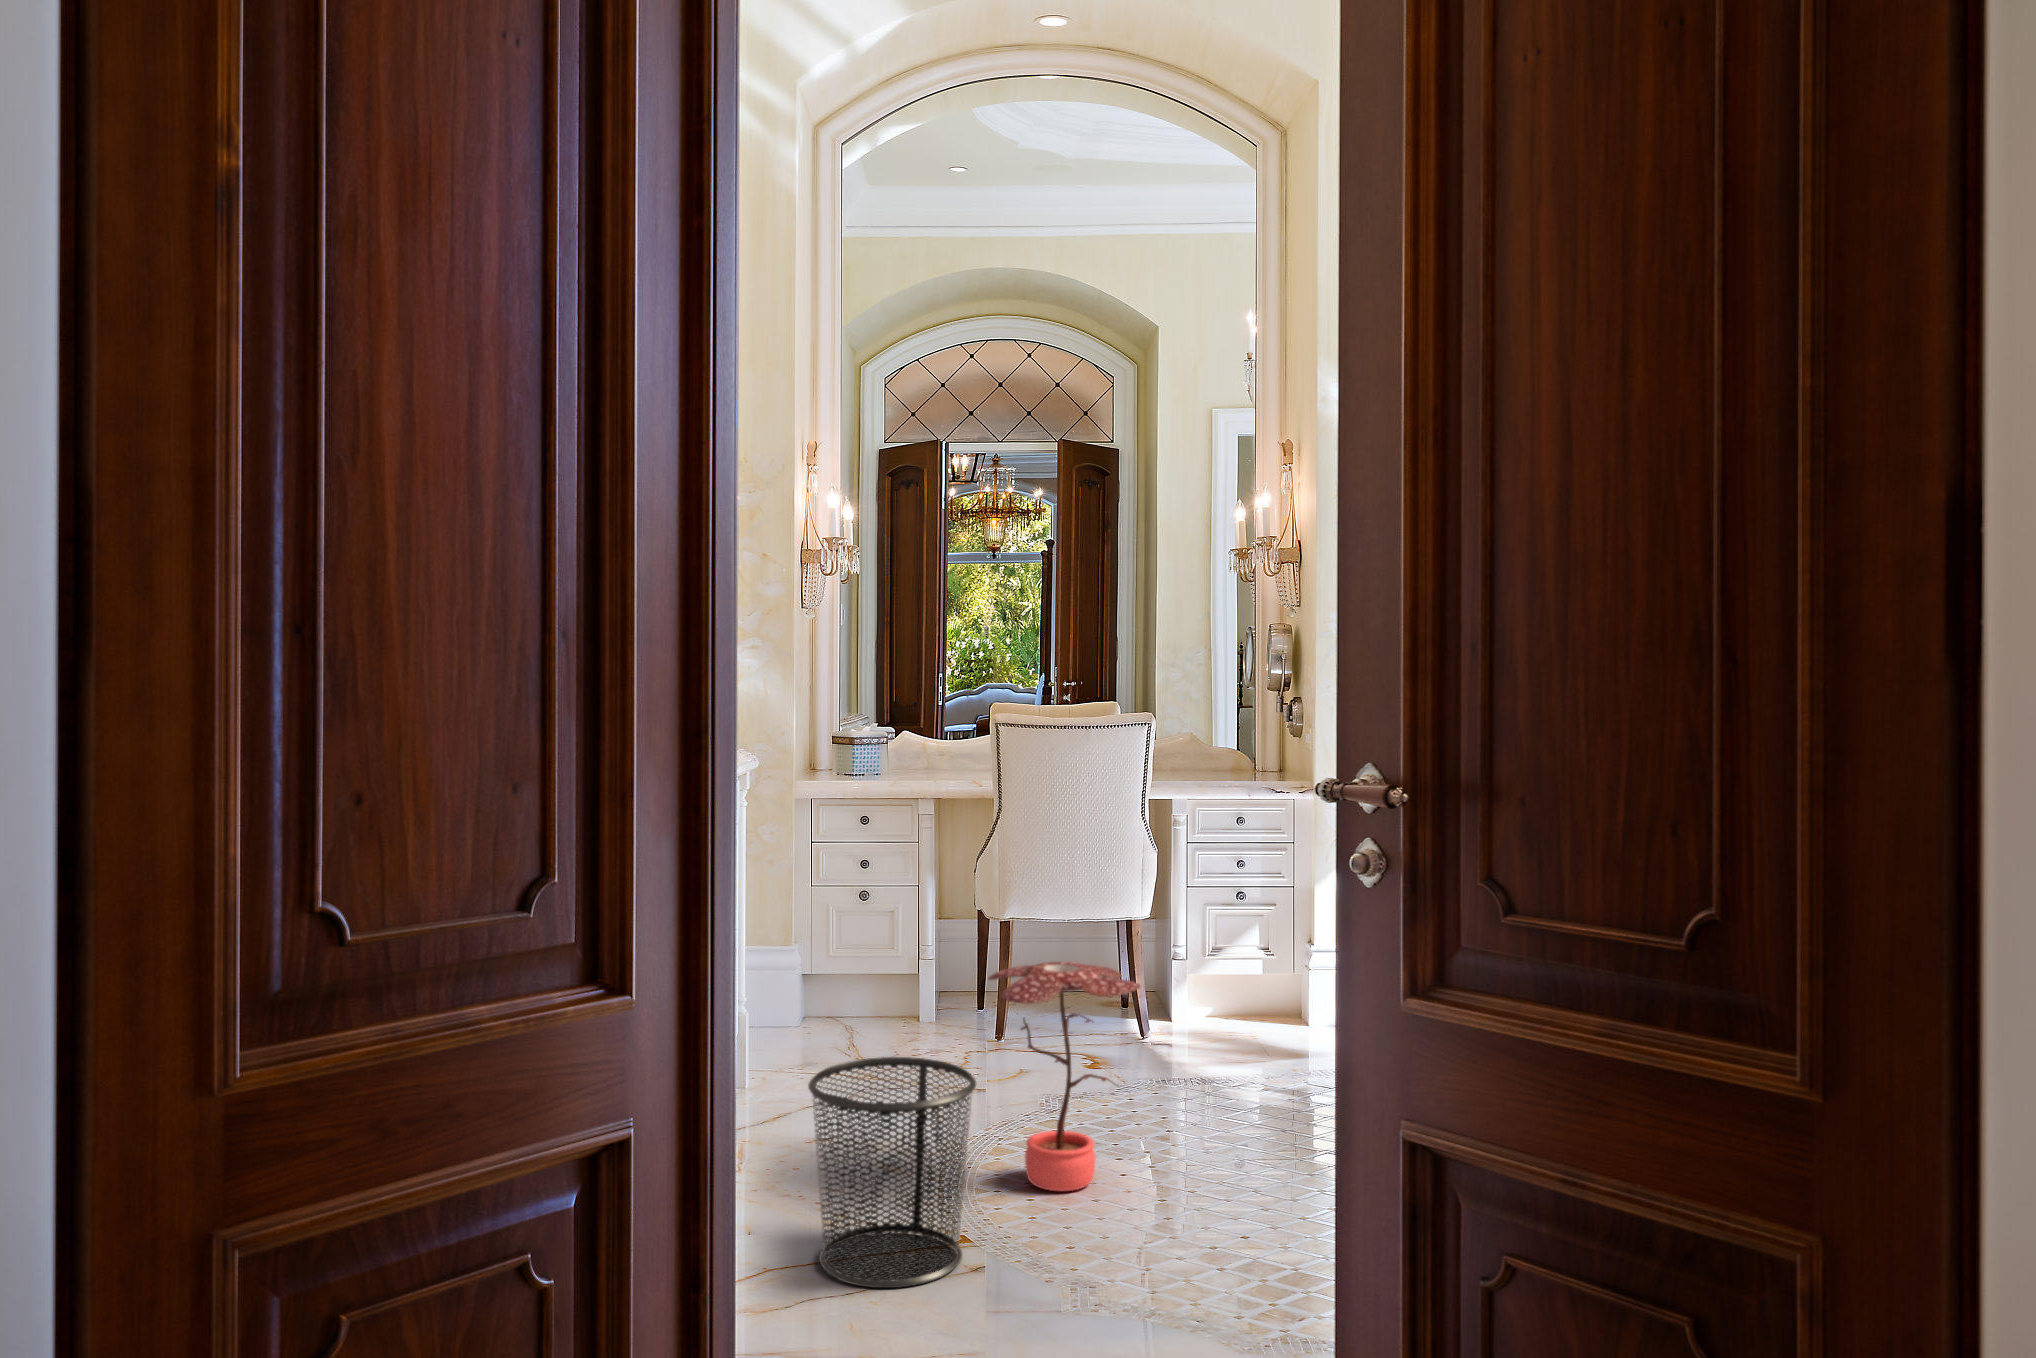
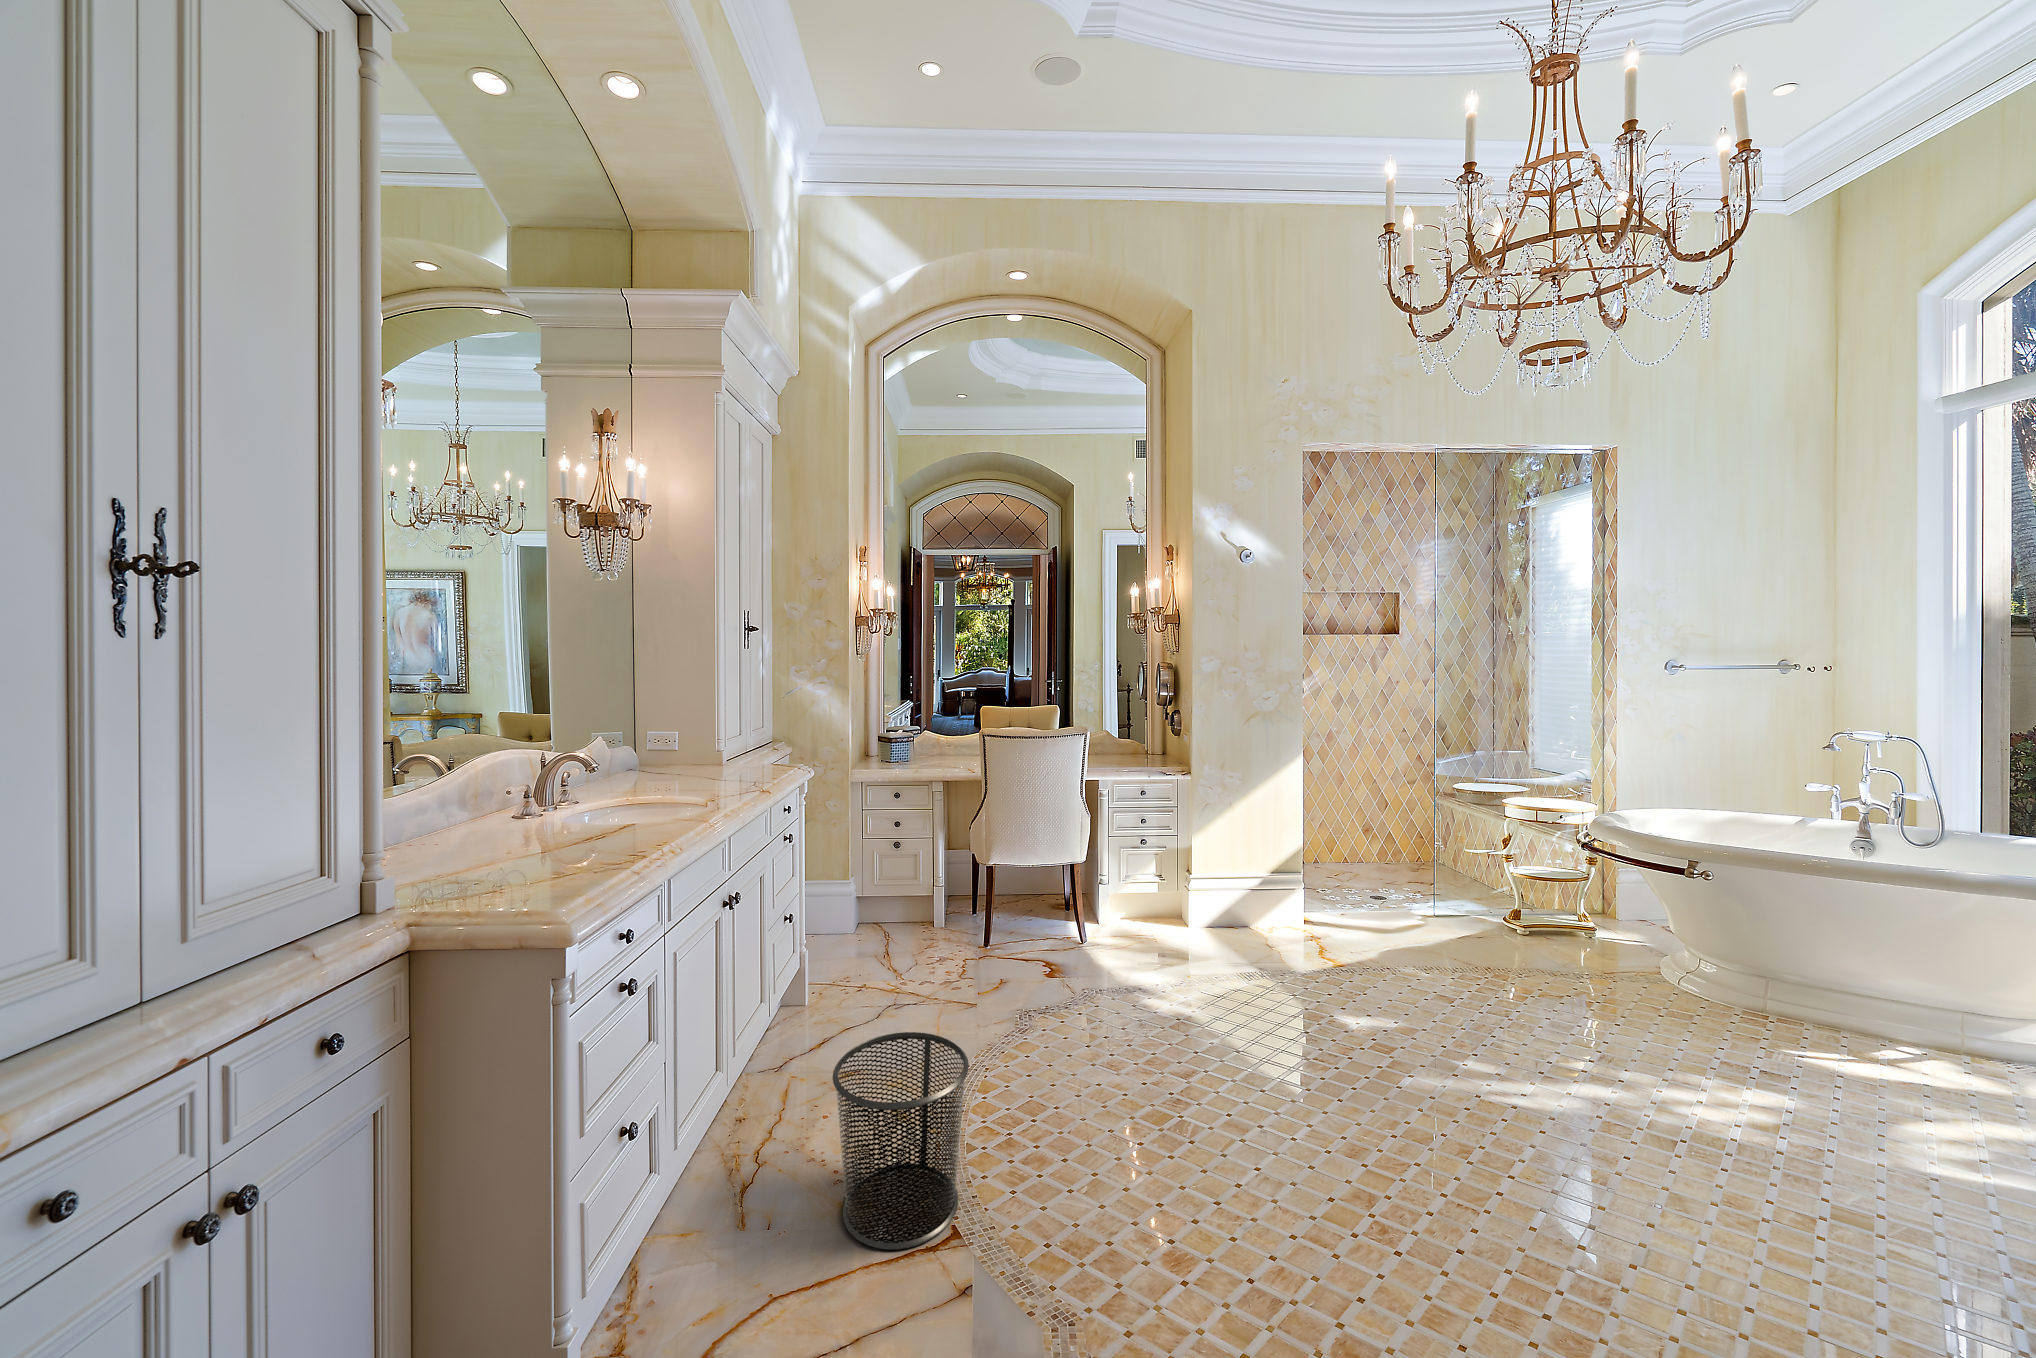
potted plant: present [988,962,1141,1191] -> none [978,932,1093,1111]

